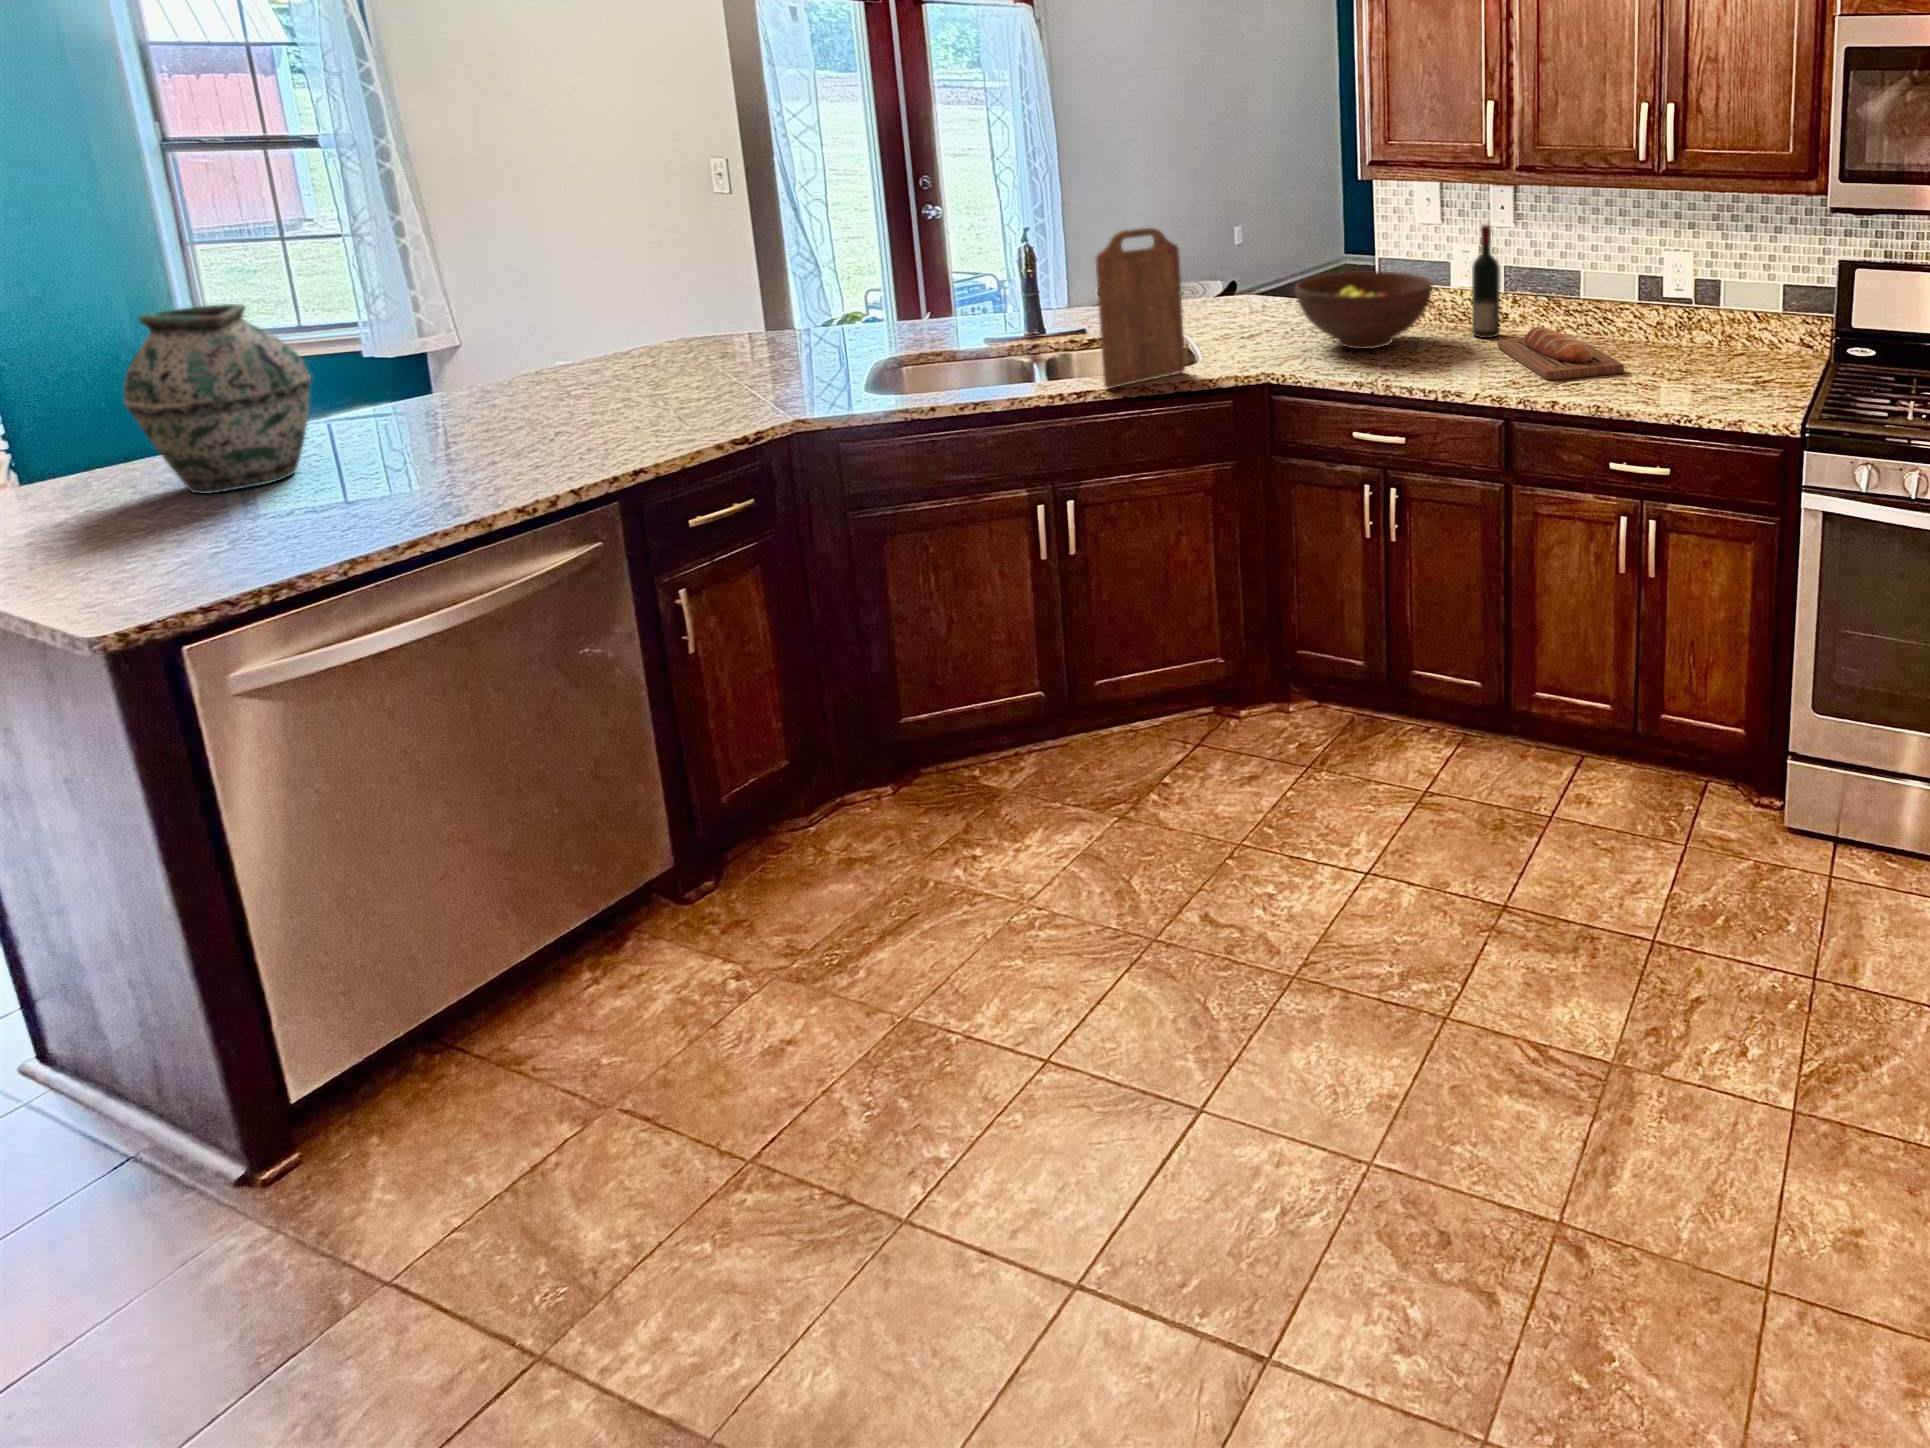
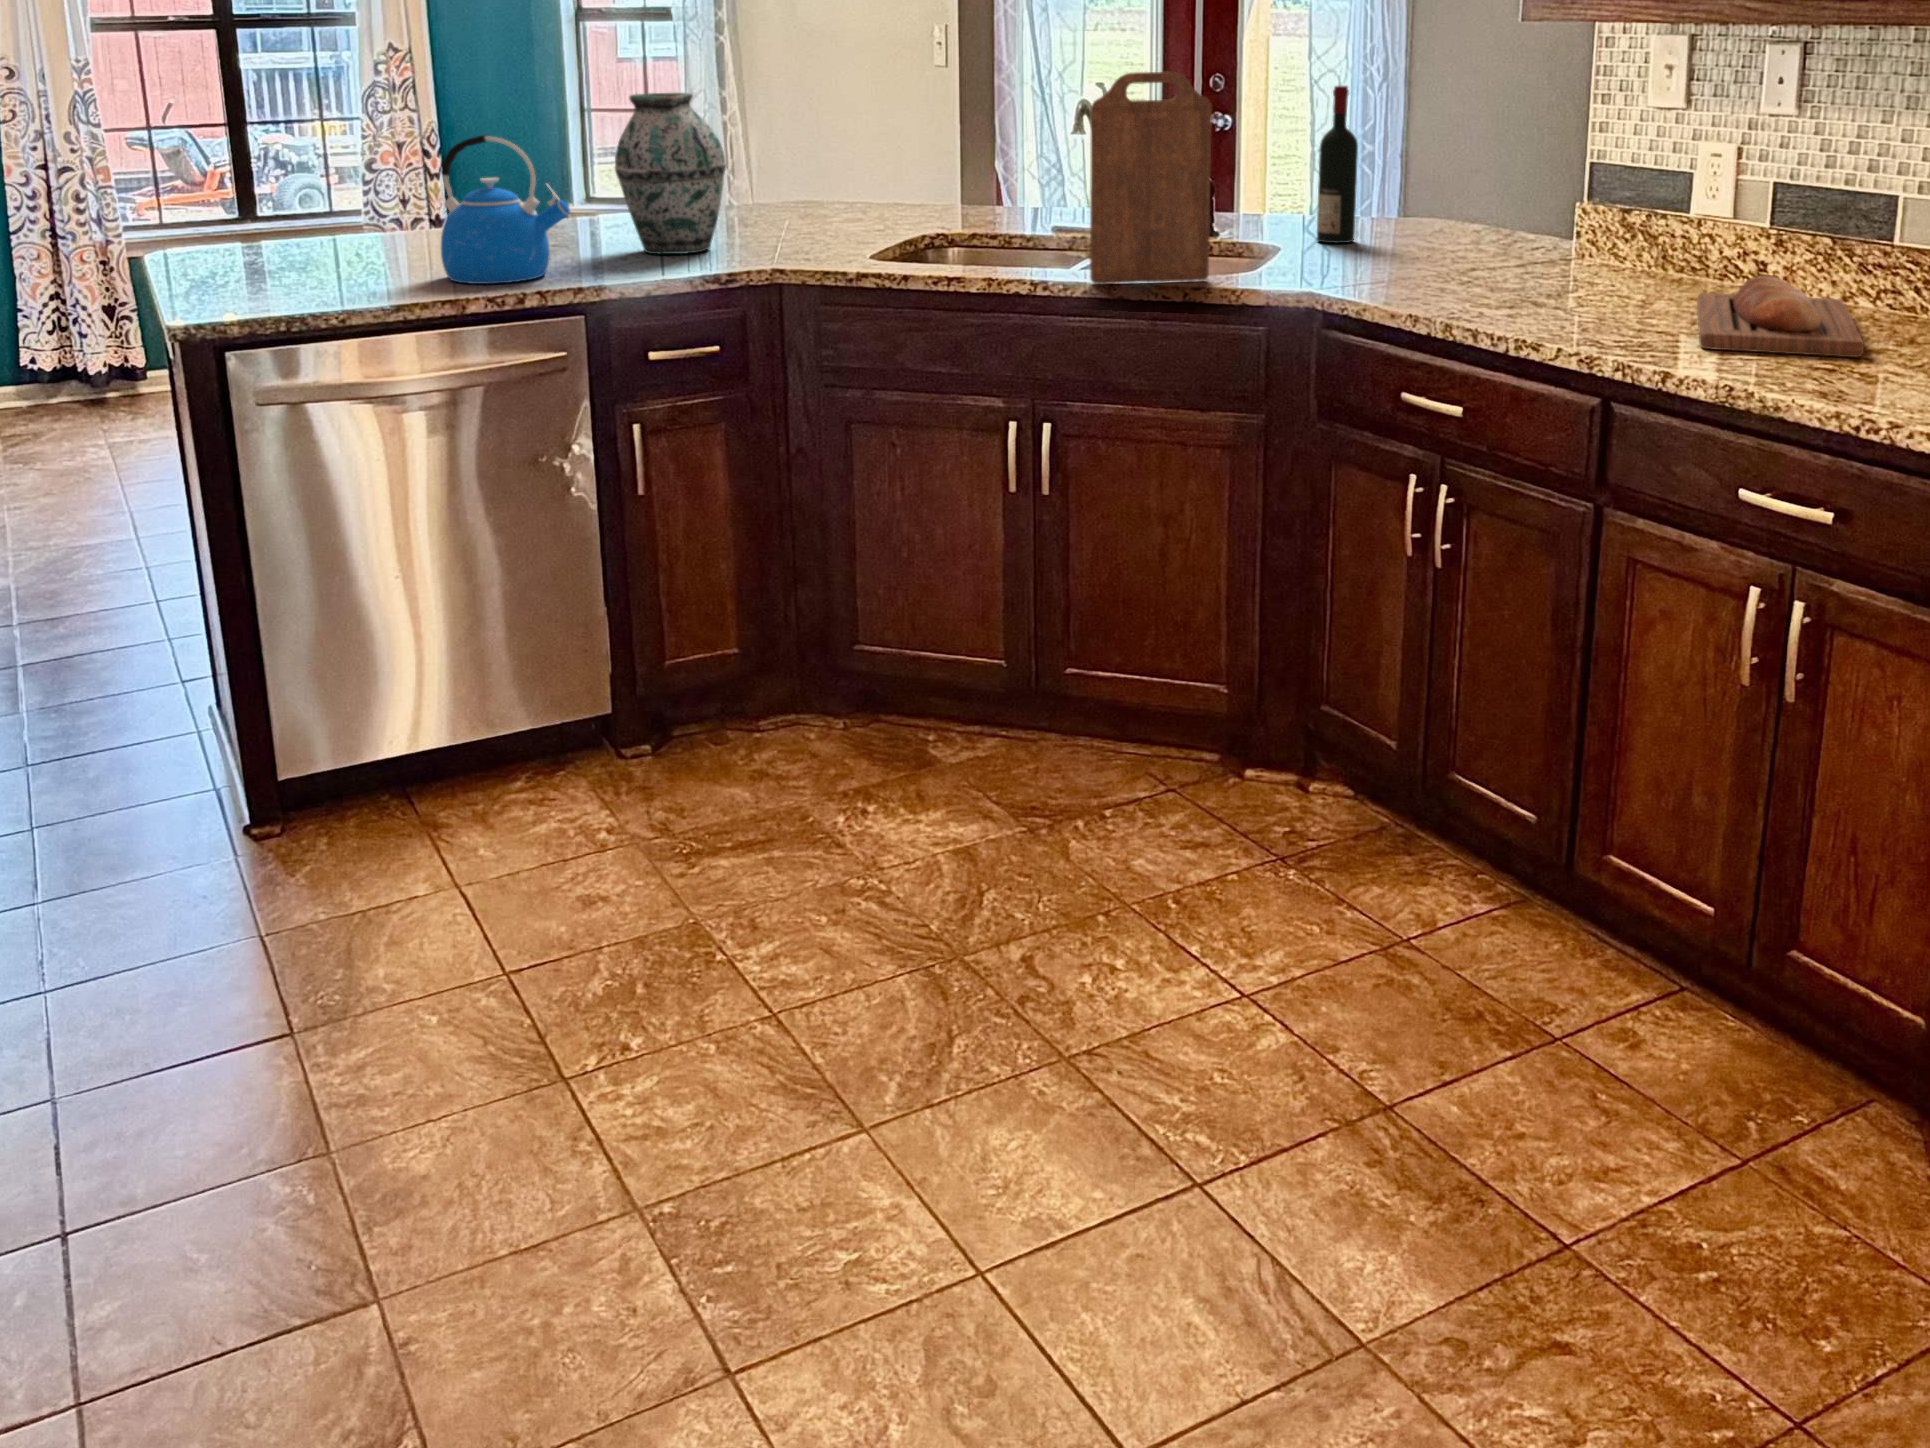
wine bottle: present [1472,225,1500,338] -> present [1317,86,1358,243]
fruit bowl: present [1295,271,1432,349] -> none [1395,174,1615,286]
vase: present [124,304,311,493] -> present [615,93,726,254]
kettle: none [393,338,572,496] -> present [441,135,570,284]

